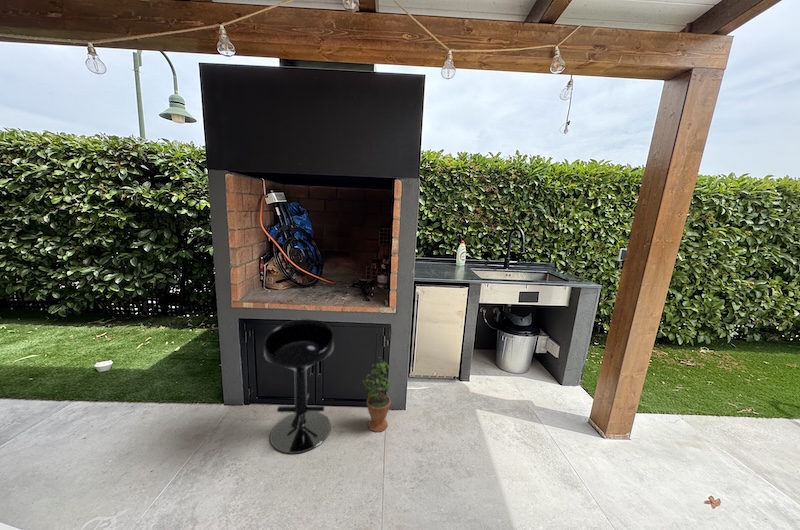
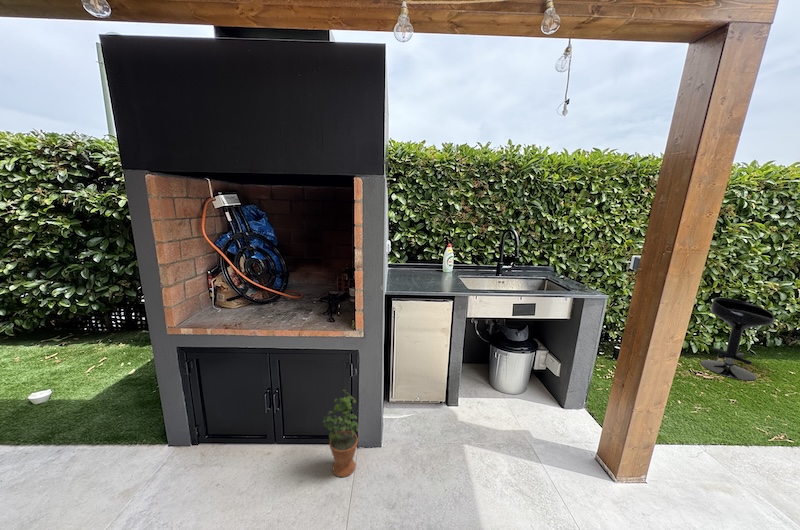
bar stool: present [264,319,334,453] -> present [701,297,775,380]

